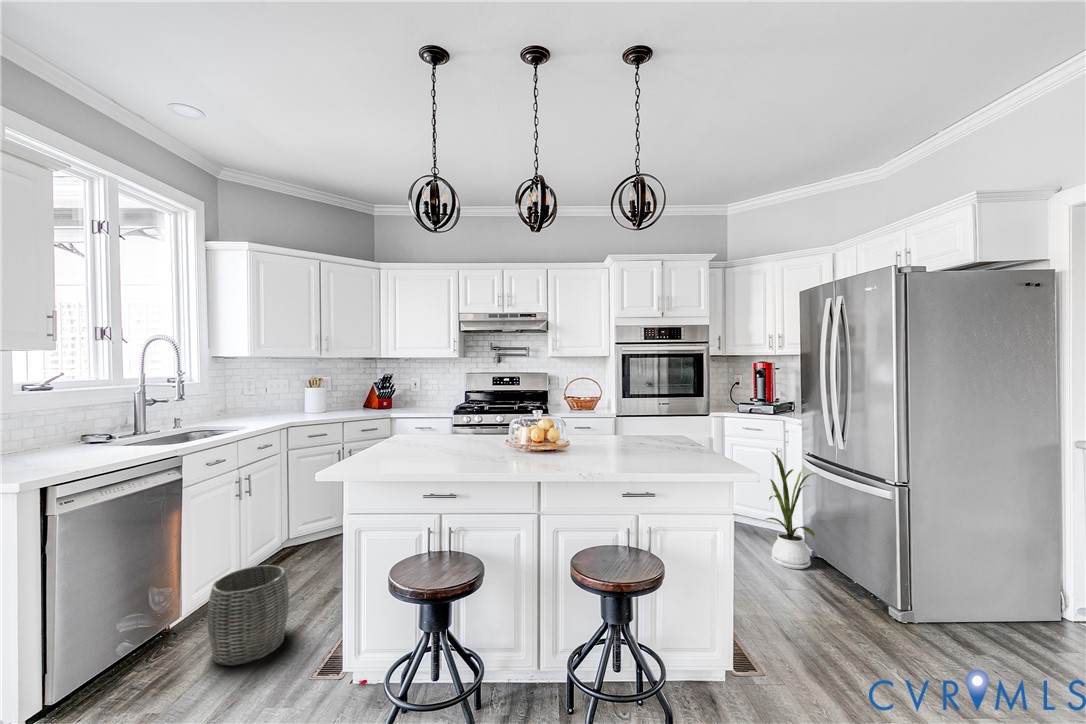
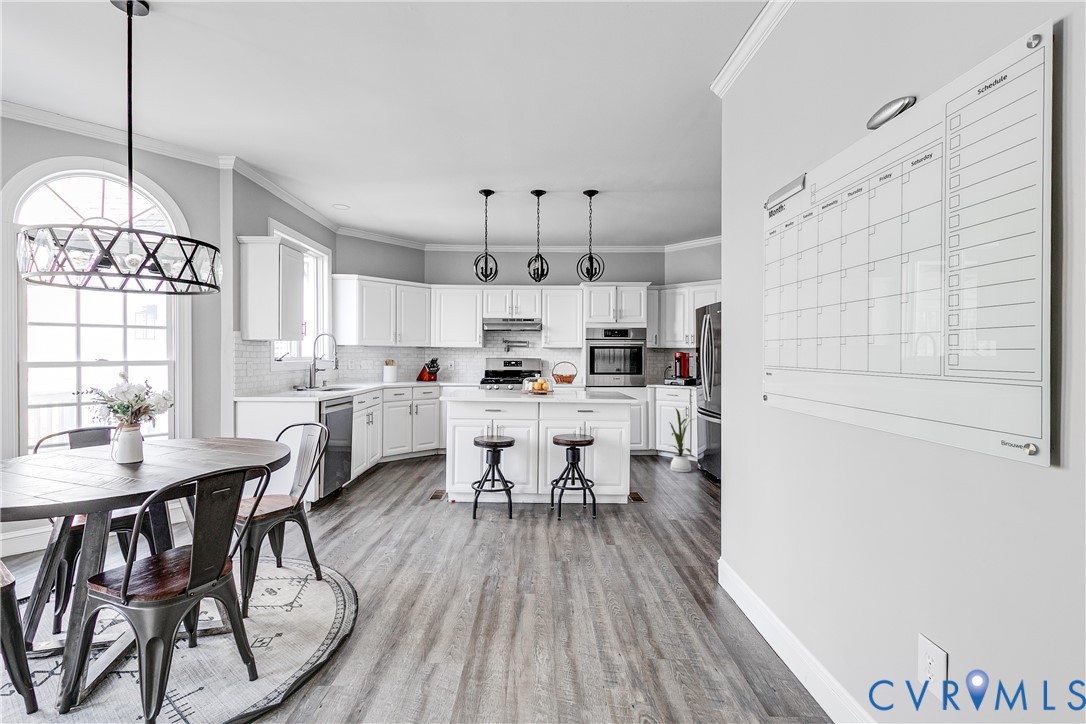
woven basket: present [208,565,289,665] -> none [375,454,410,495]

